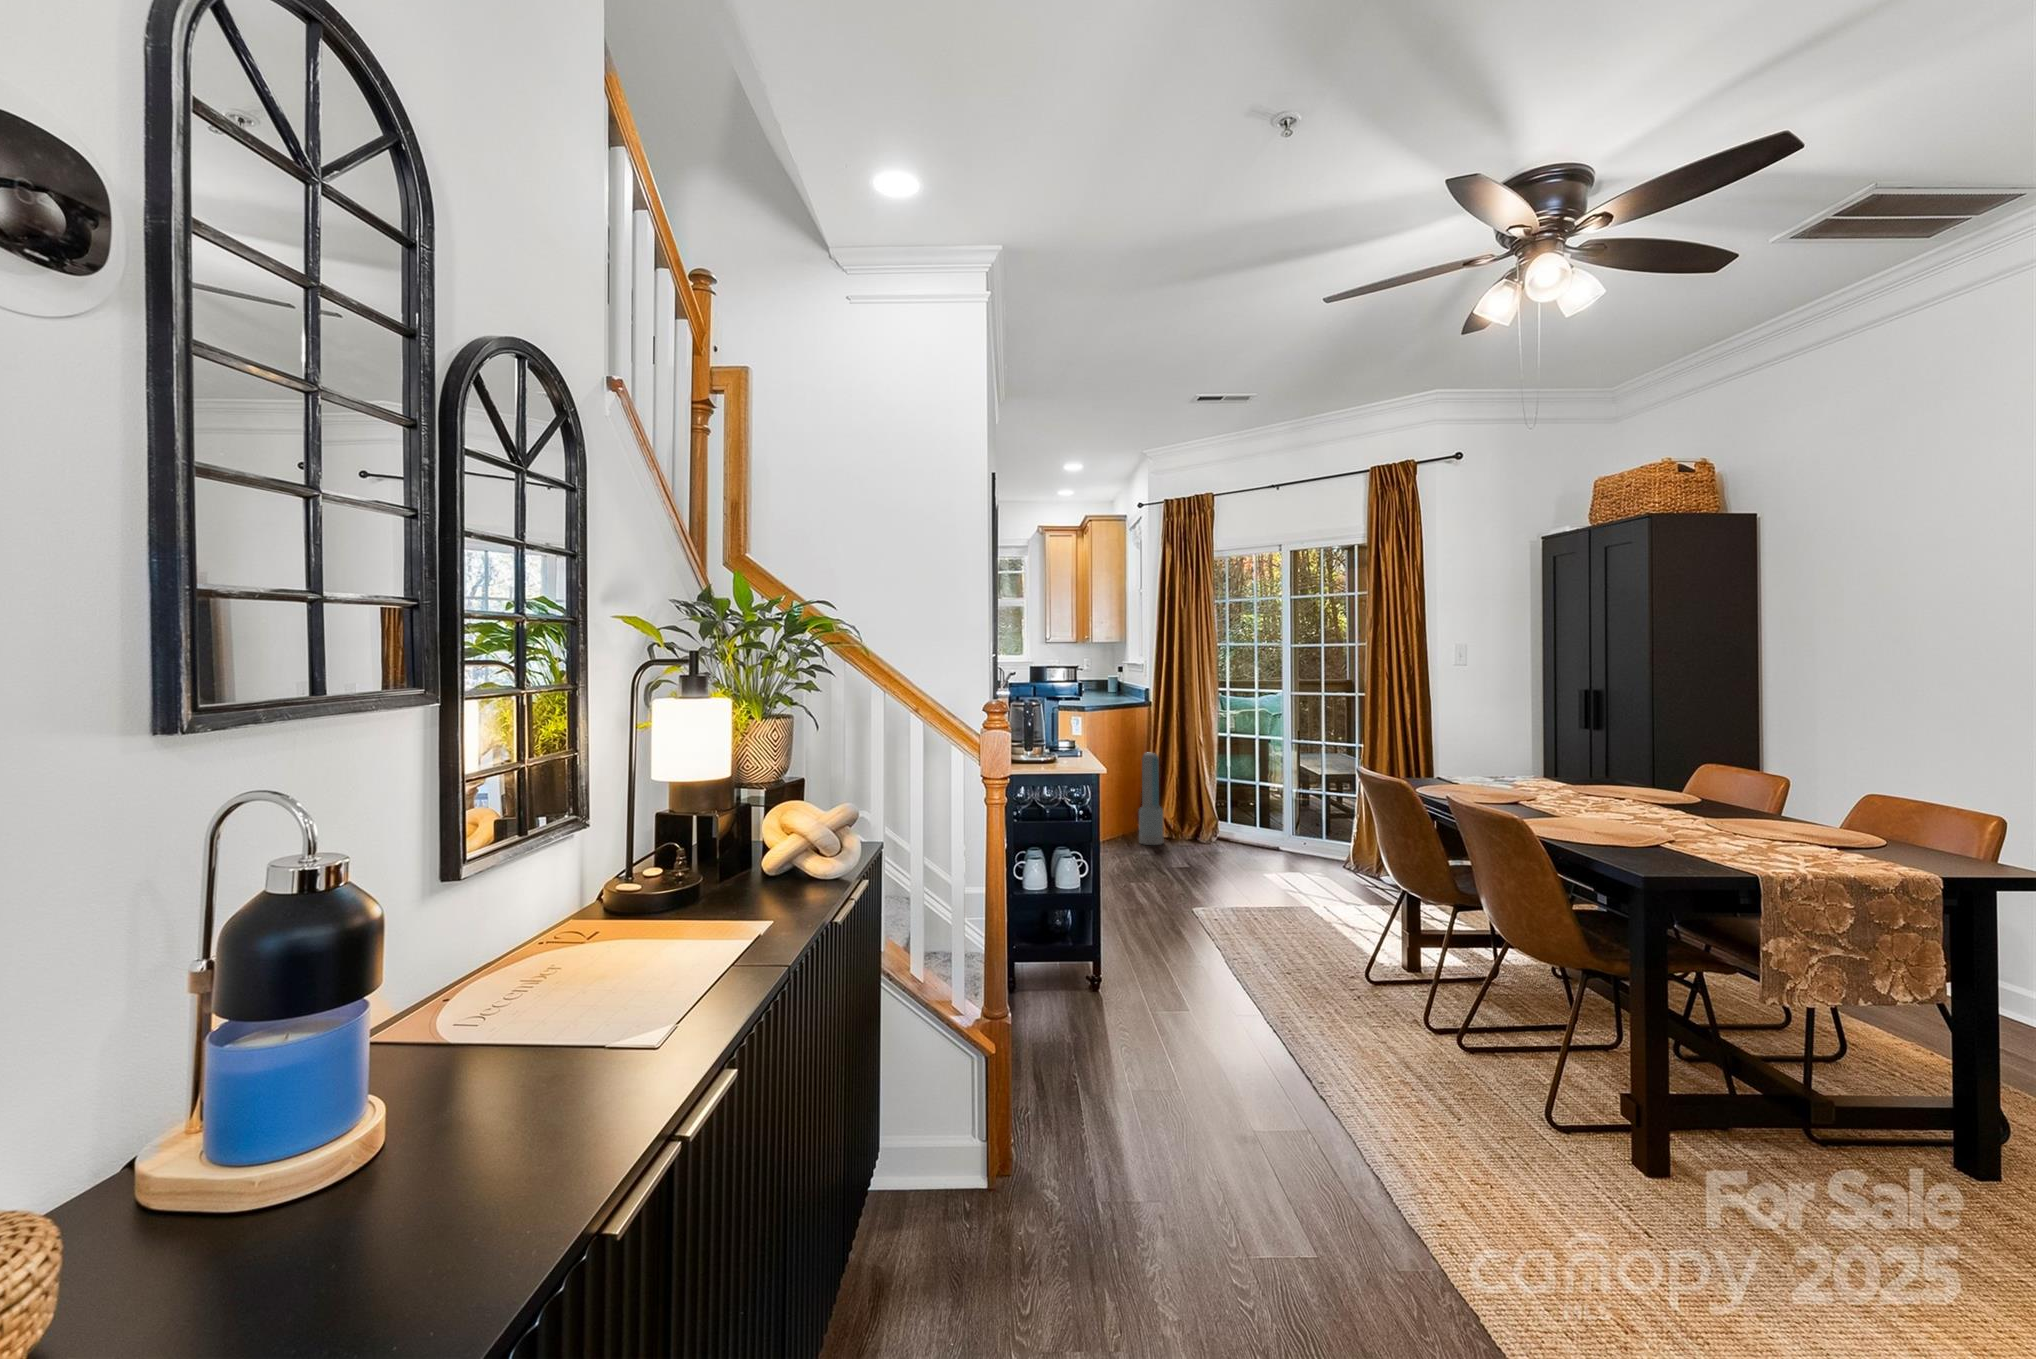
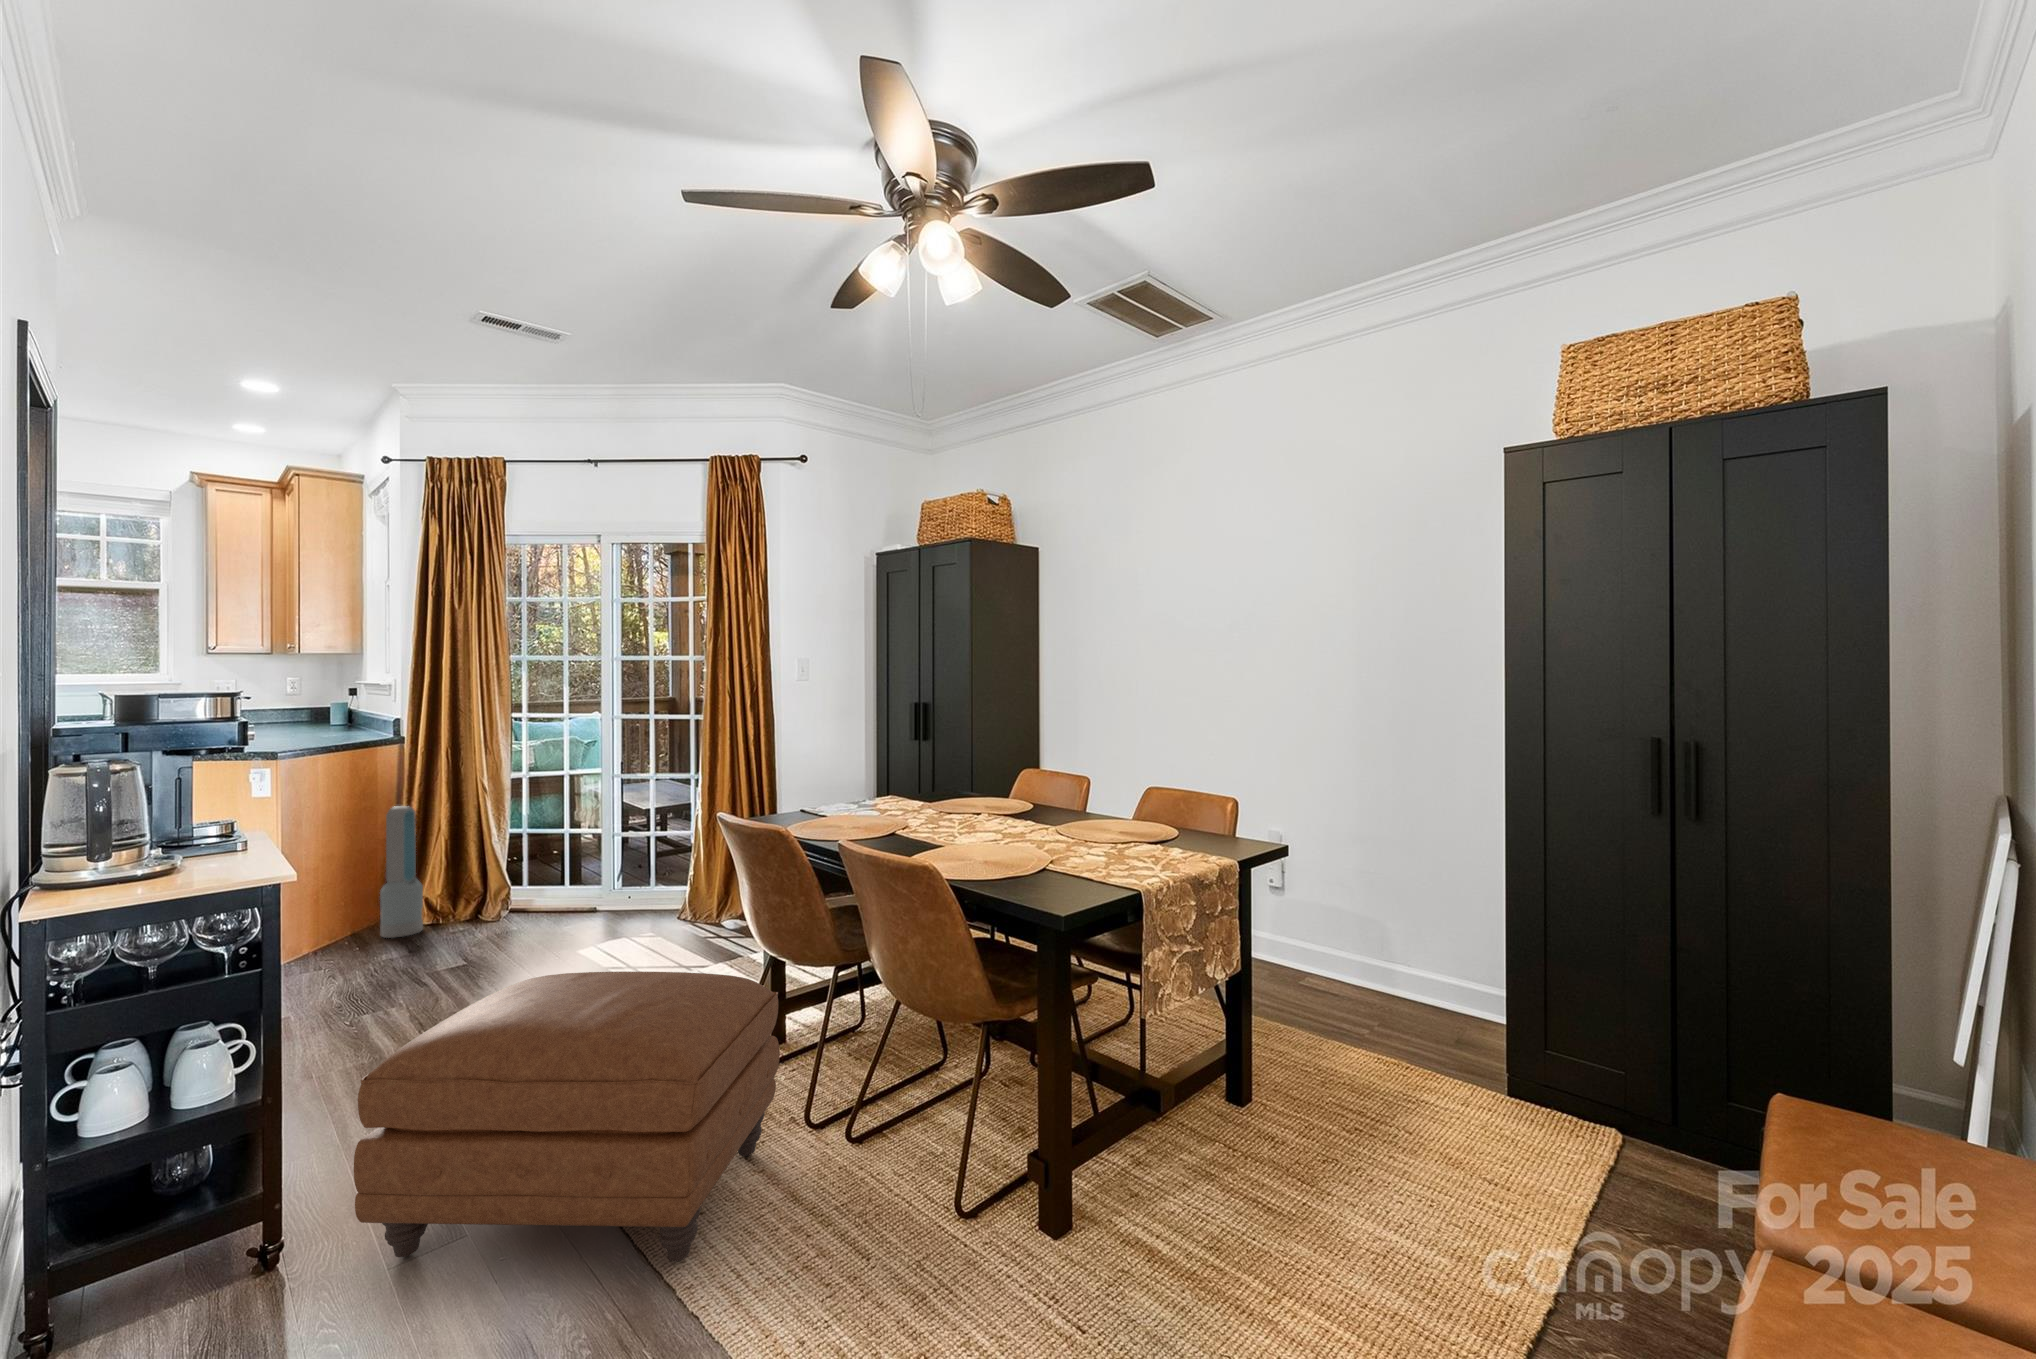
ottoman: none [1136,865,1391,1054] -> present [354,972,780,1261]

